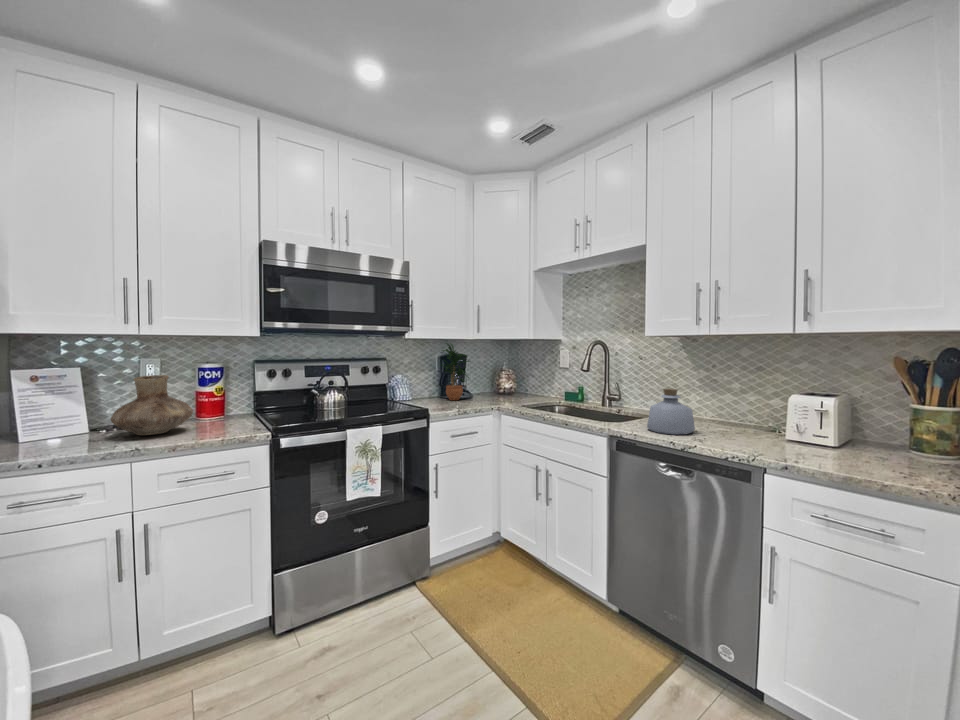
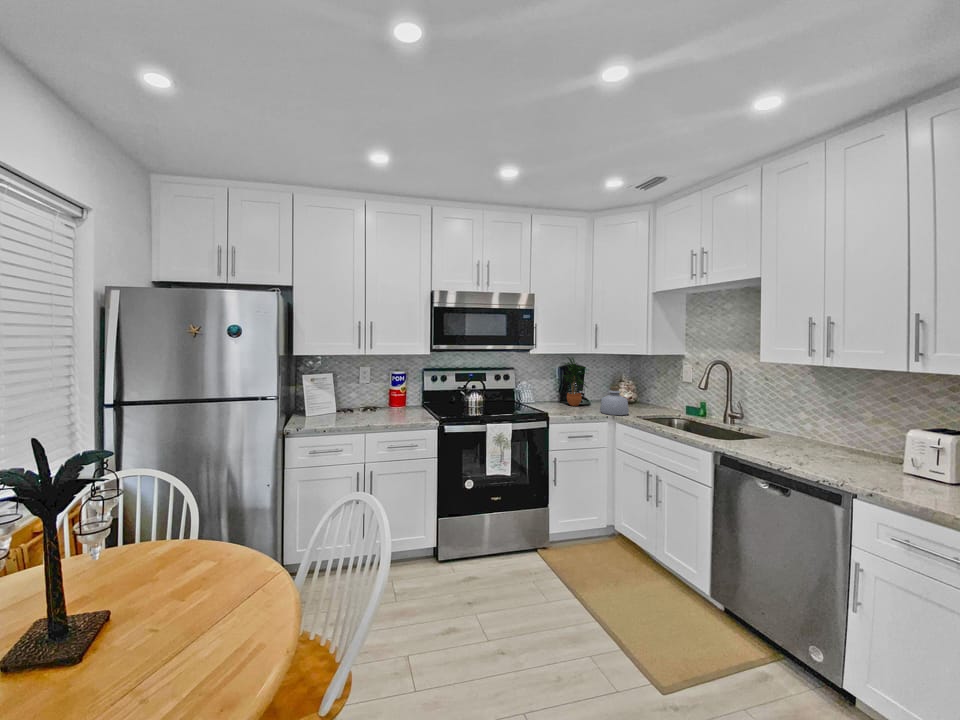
vase: present [111,375,193,435] -> none [340,379,384,418]
bottle: present [647,388,695,435] -> present [600,387,629,415]

